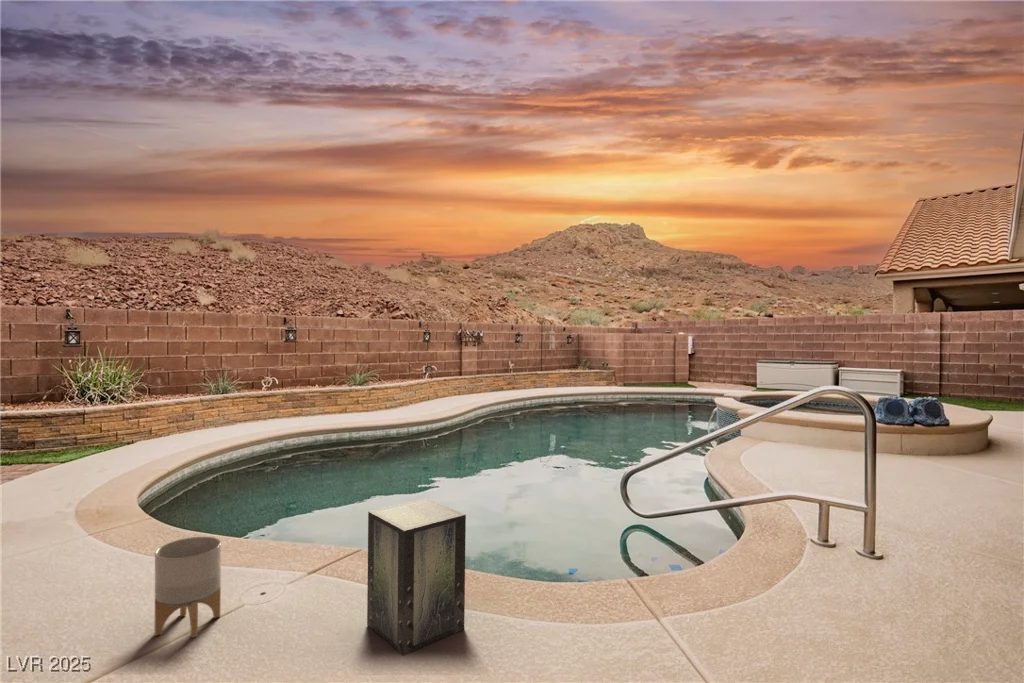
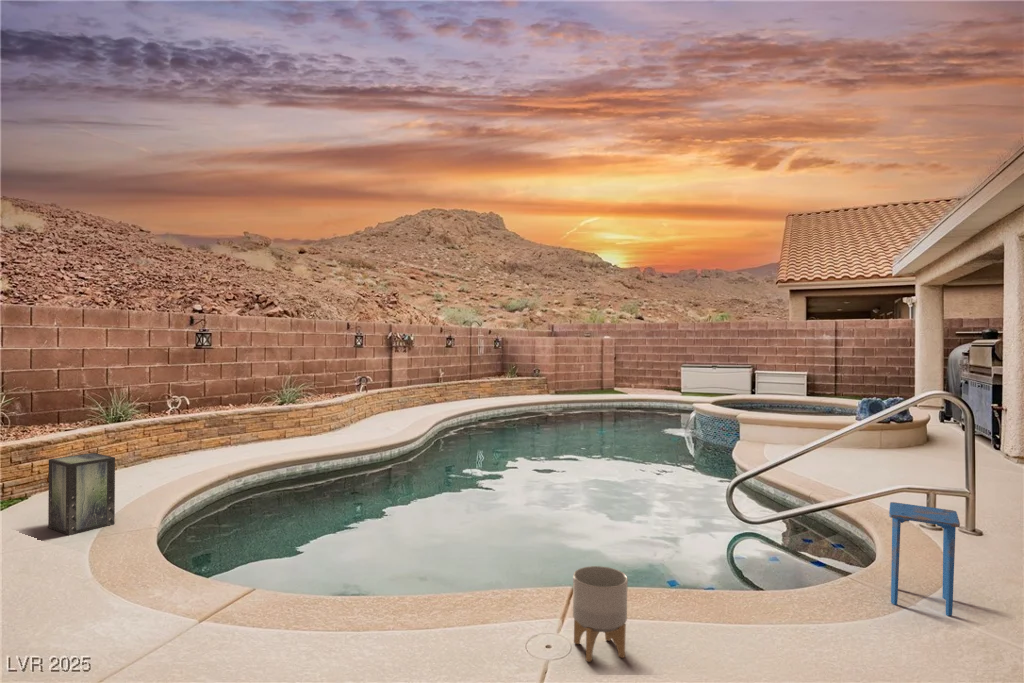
storage box: present [367,498,466,655] -> present [48,453,115,535]
side table: none [588,502,689,654] -> present [889,502,960,616]

